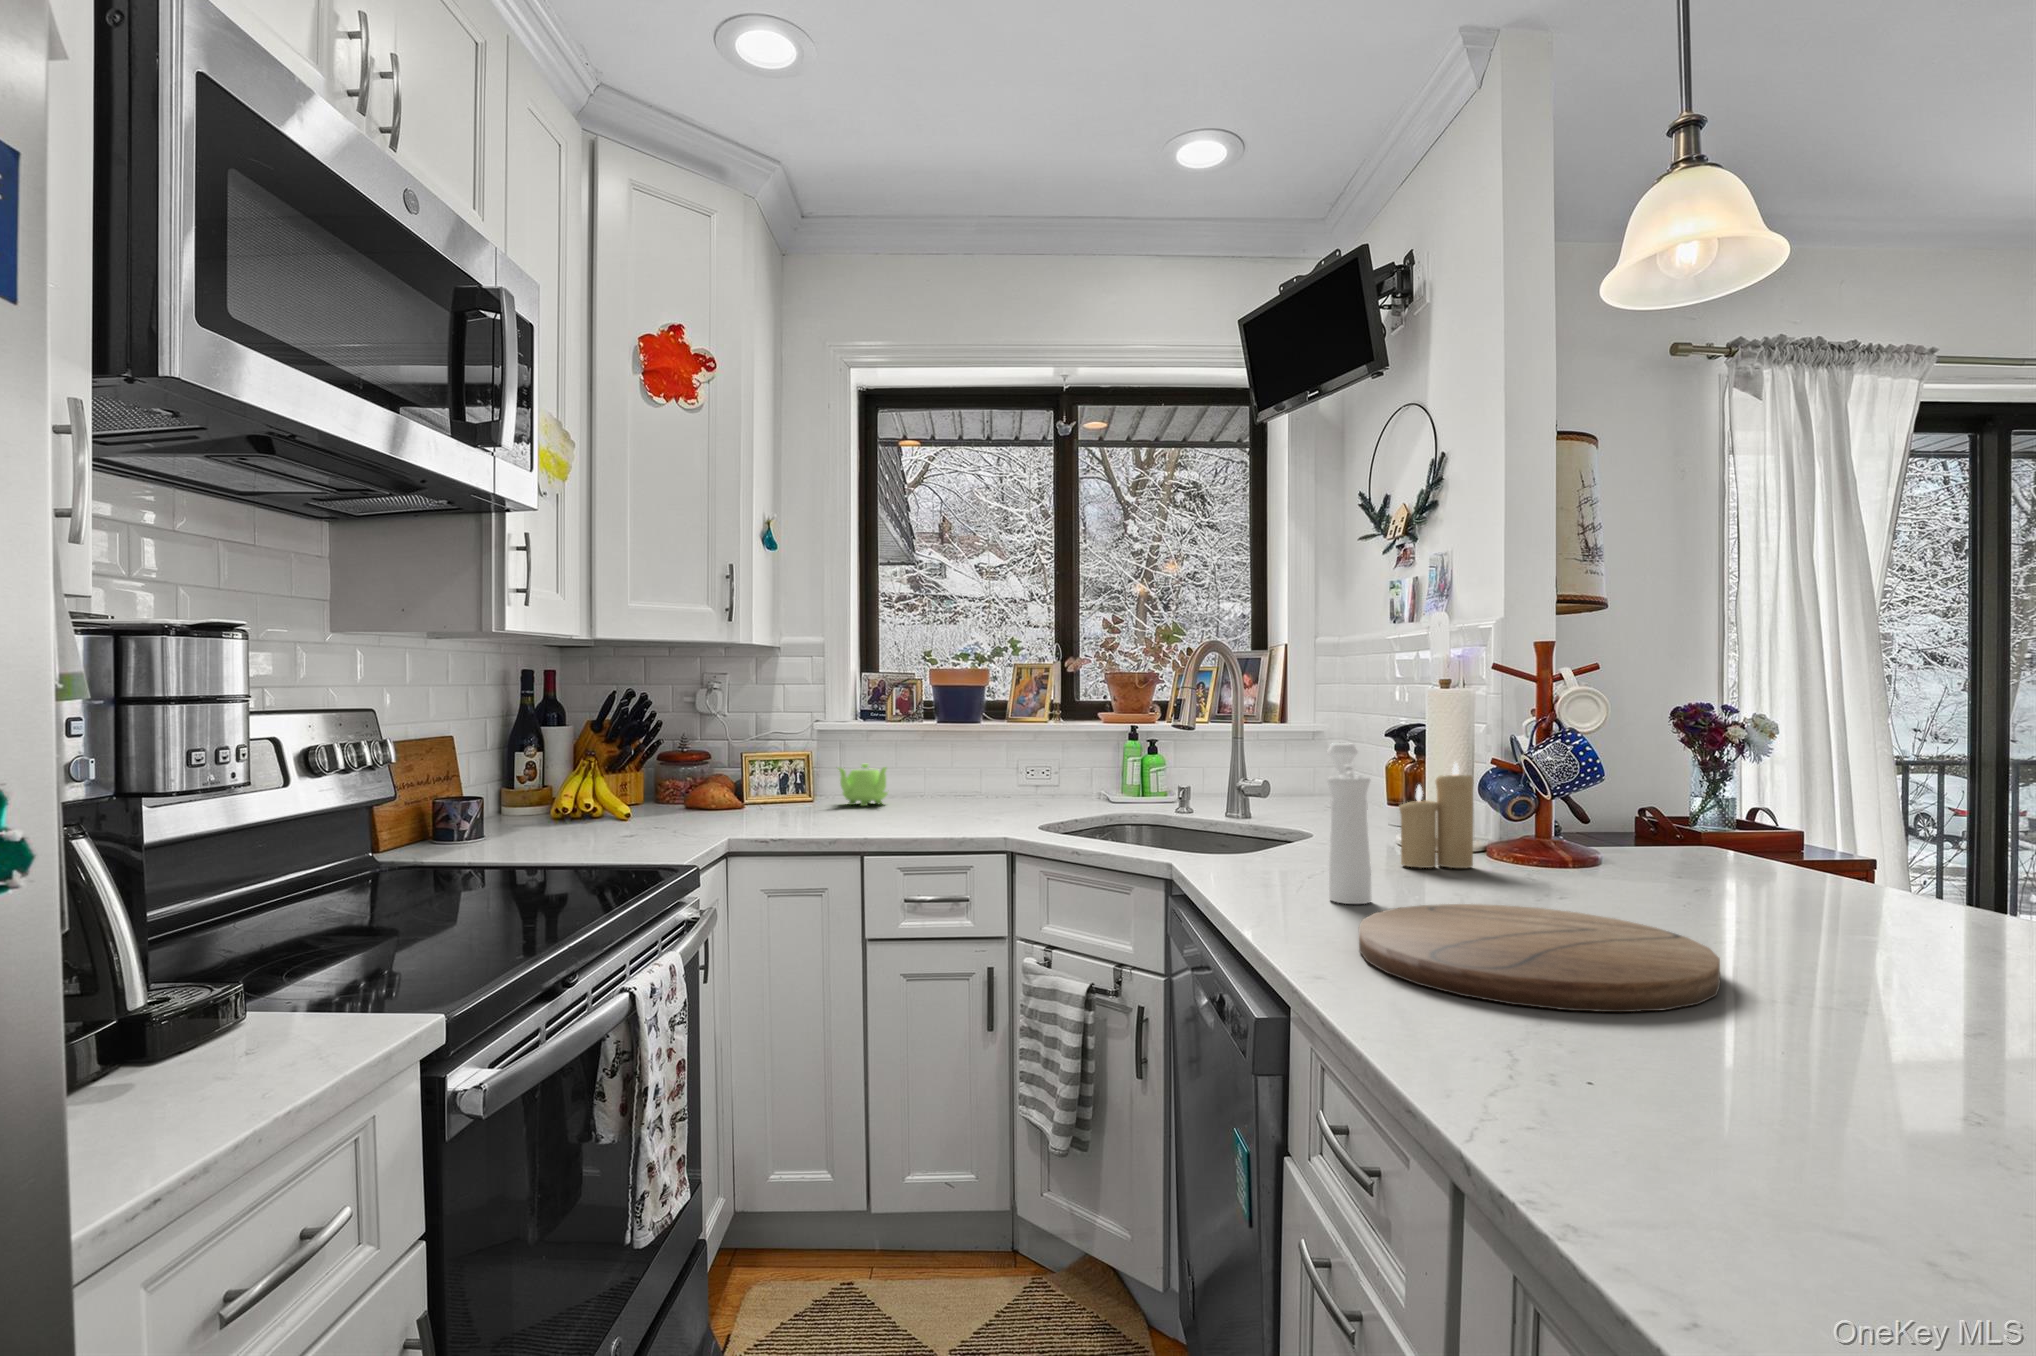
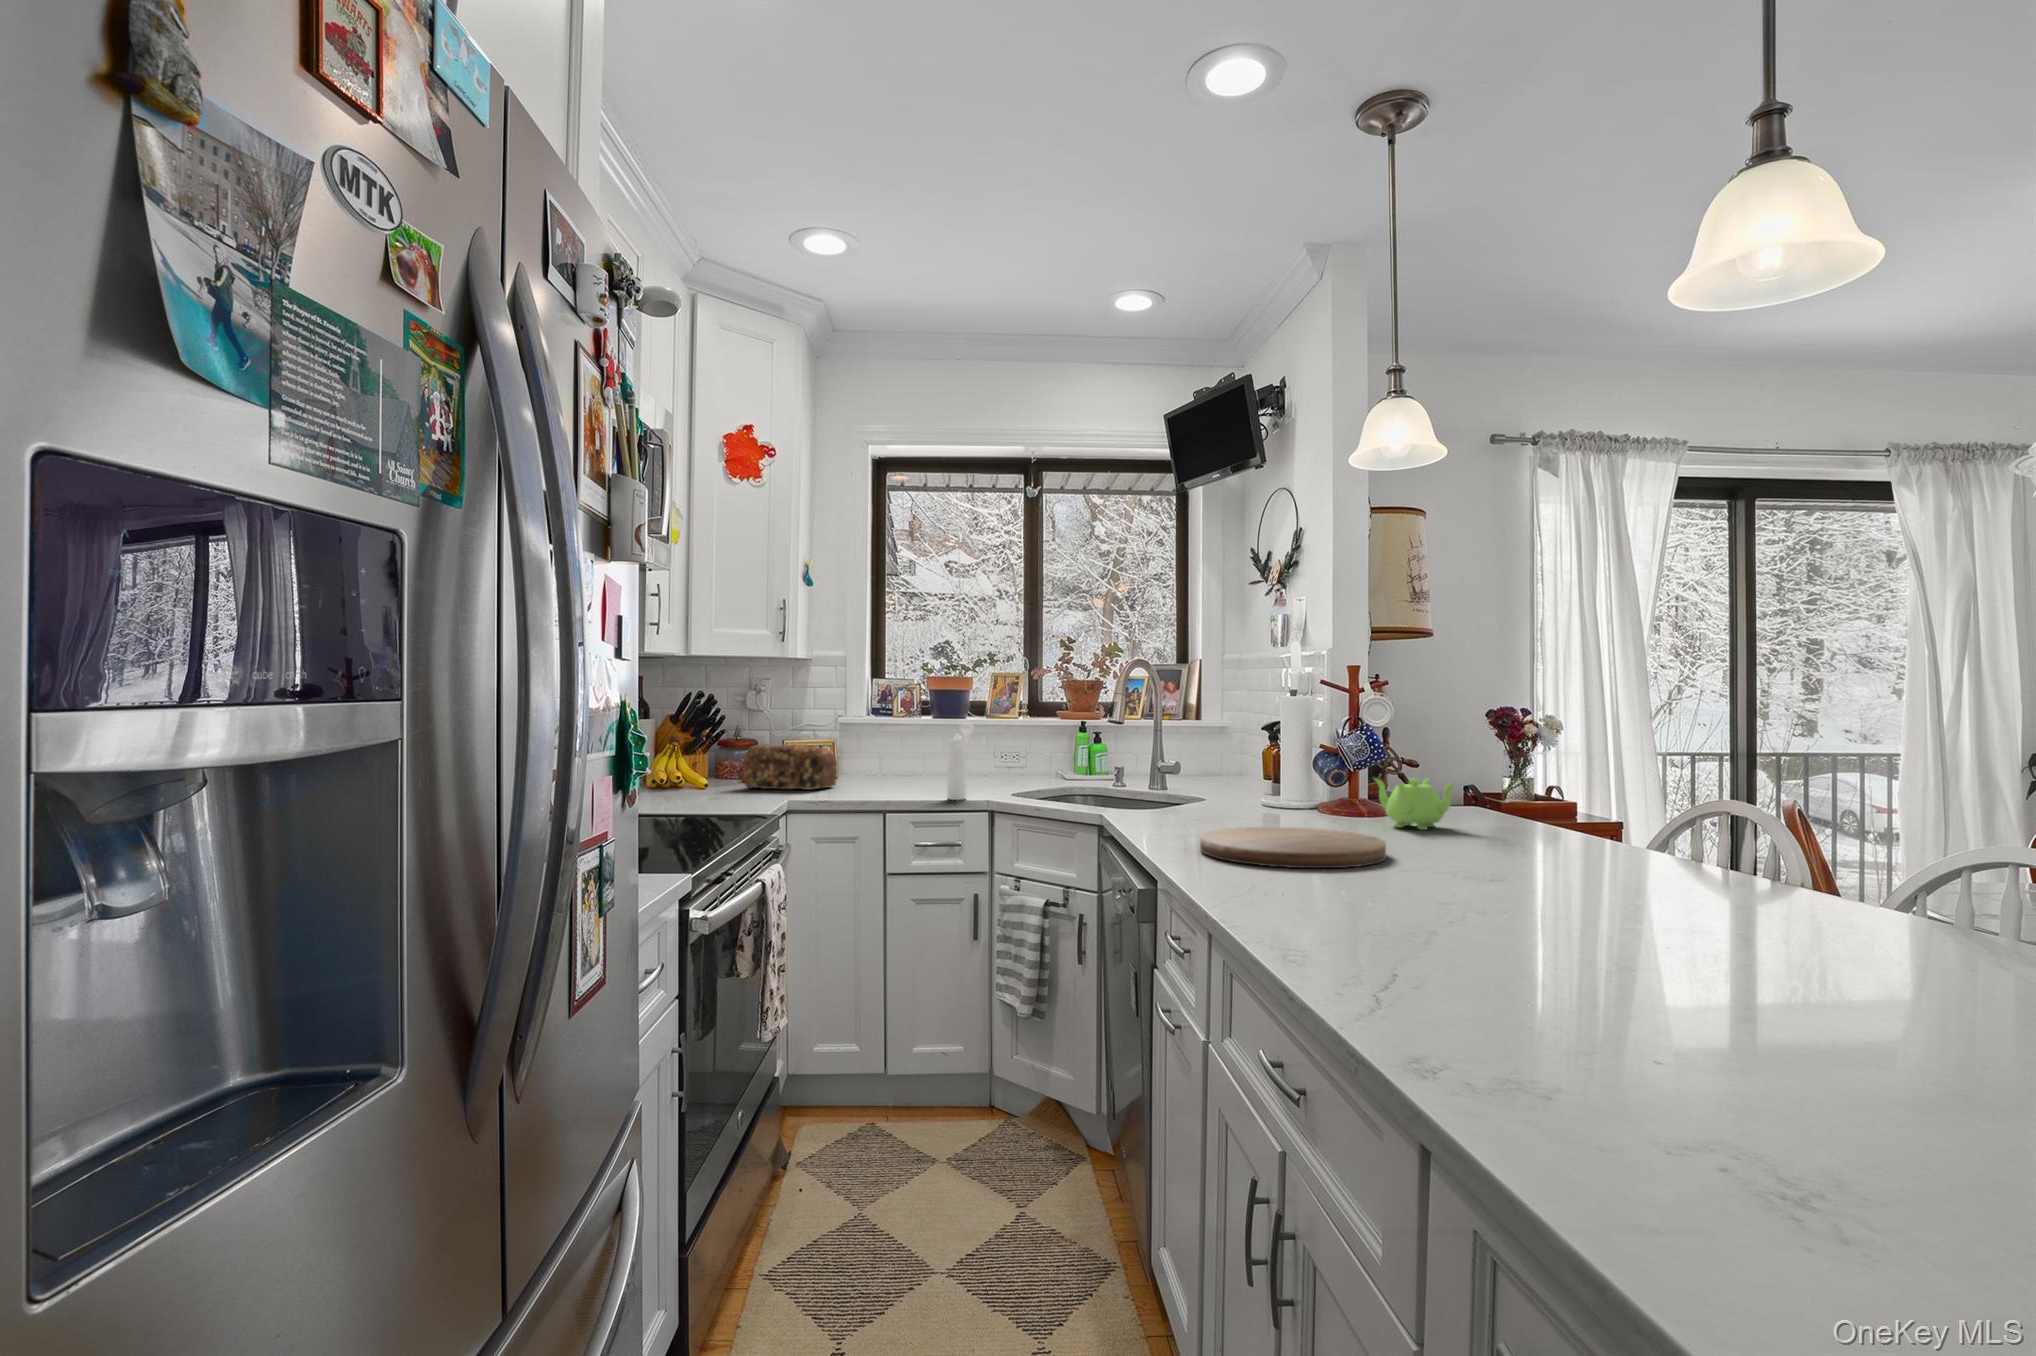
pepper mill: present [1327,743,1371,904] -> present [947,724,974,800]
bread loaf: none [684,757,810,818] -> present [743,744,837,790]
candle: present [1399,763,1473,868] -> none [1253,745,1301,815]
teapot: present [838,764,888,806] -> present [1375,778,1455,830]

